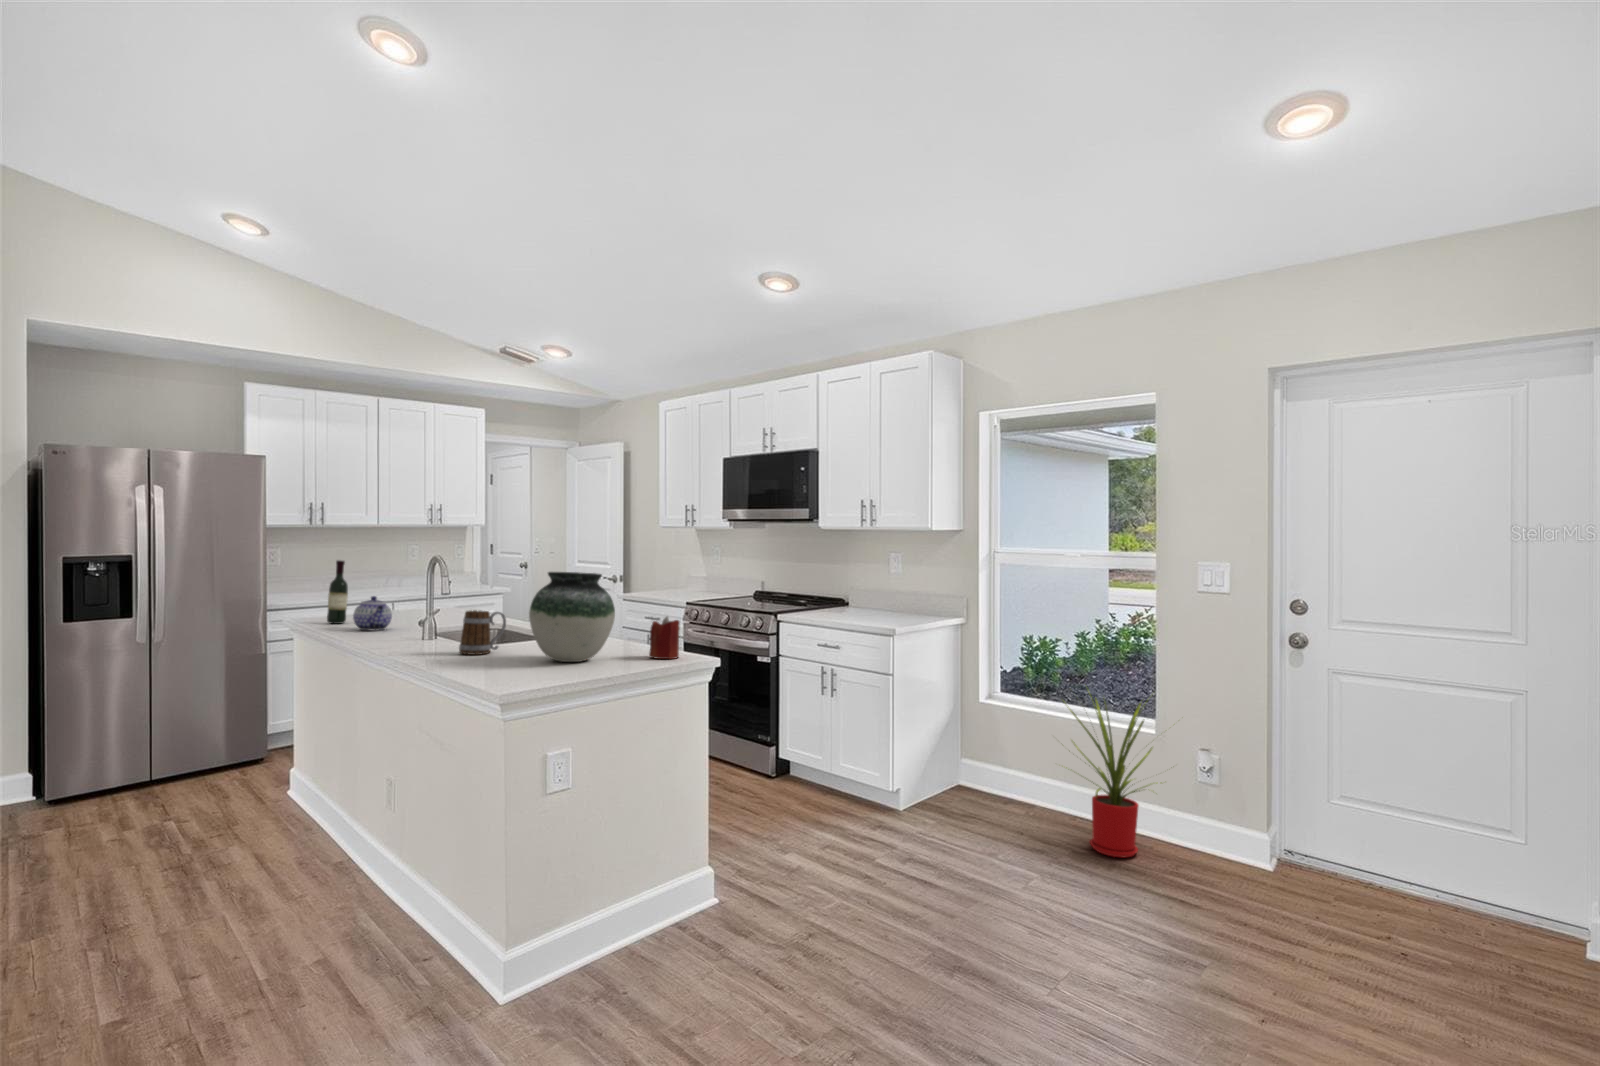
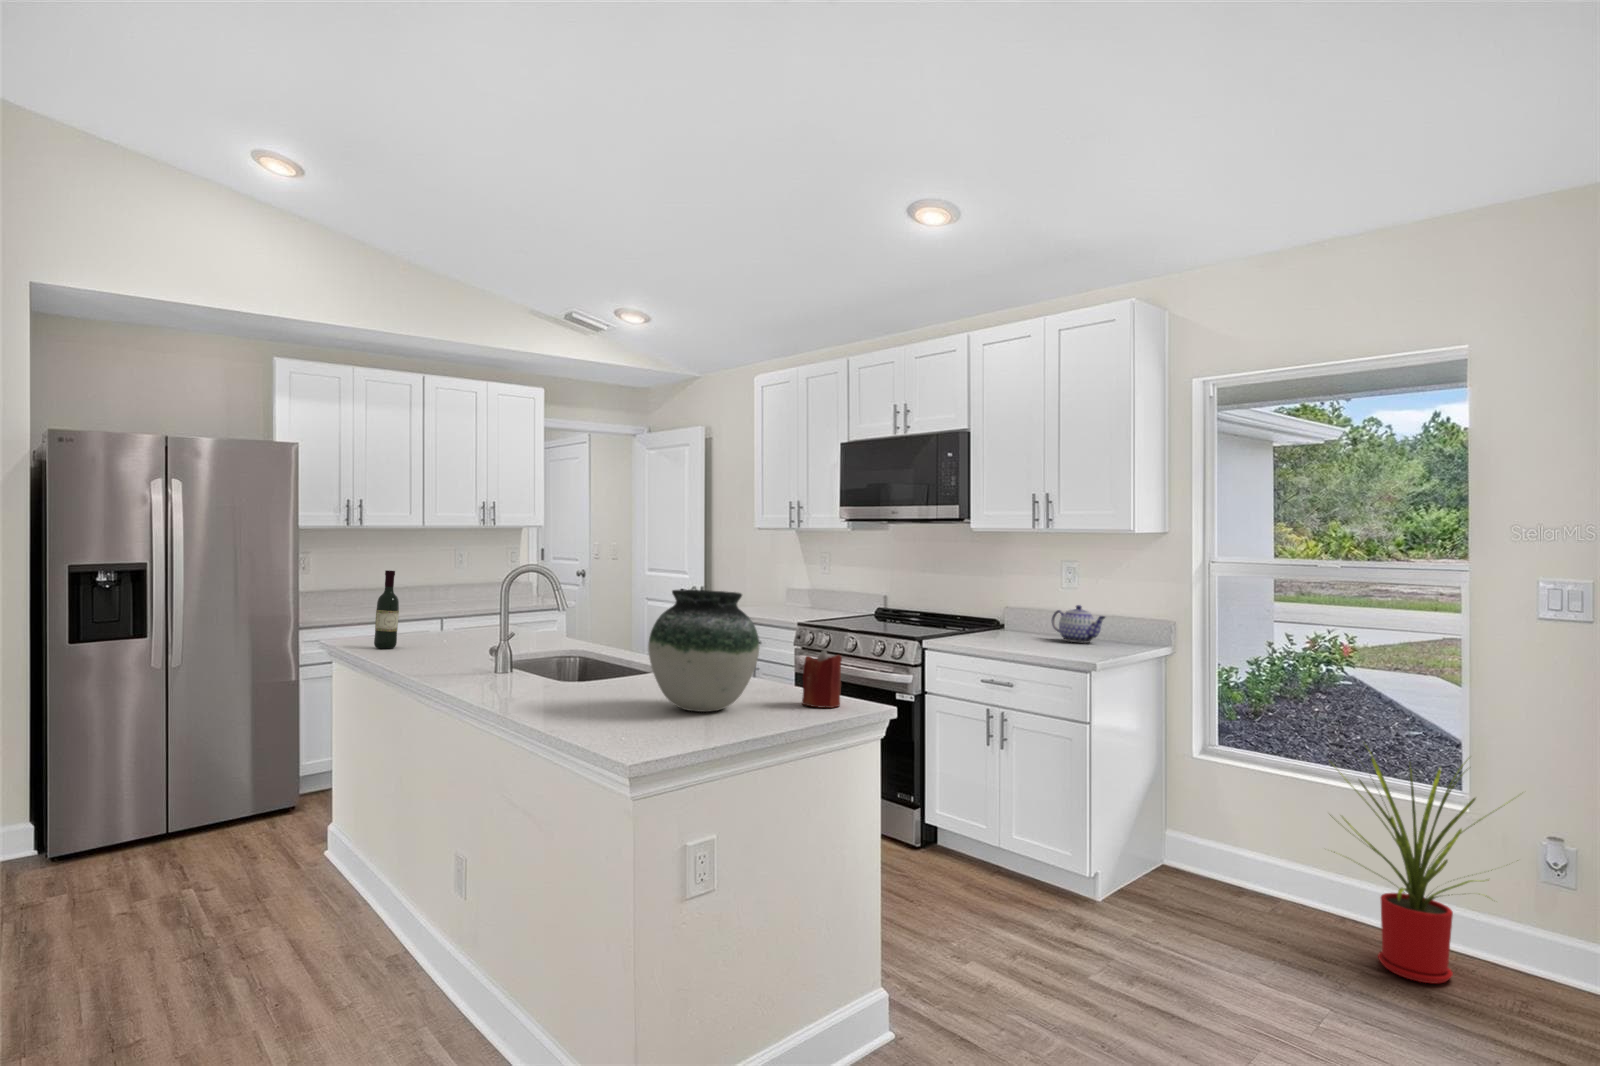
teapot: present [353,596,392,631] -> present [1052,605,1105,643]
mug: present [459,610,506,655] -> none [552,639,611,698]

